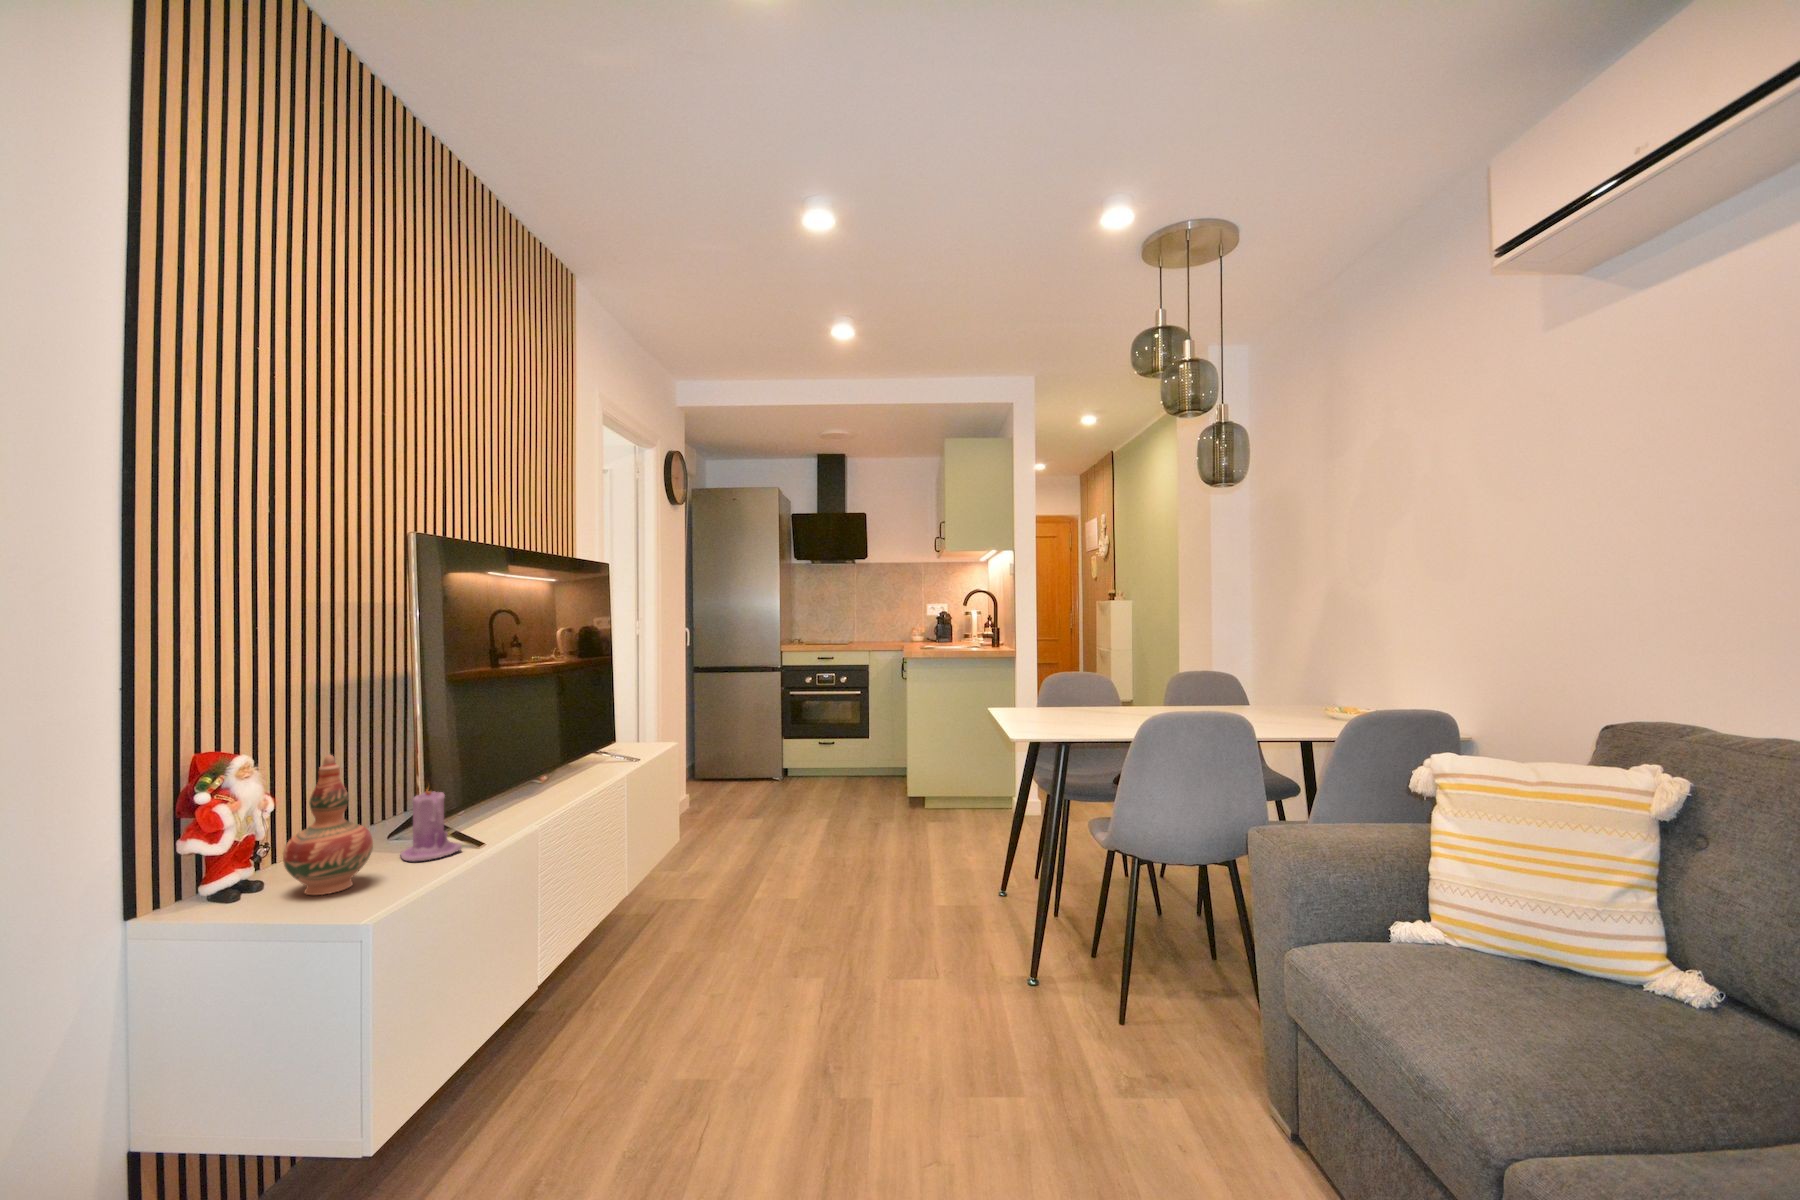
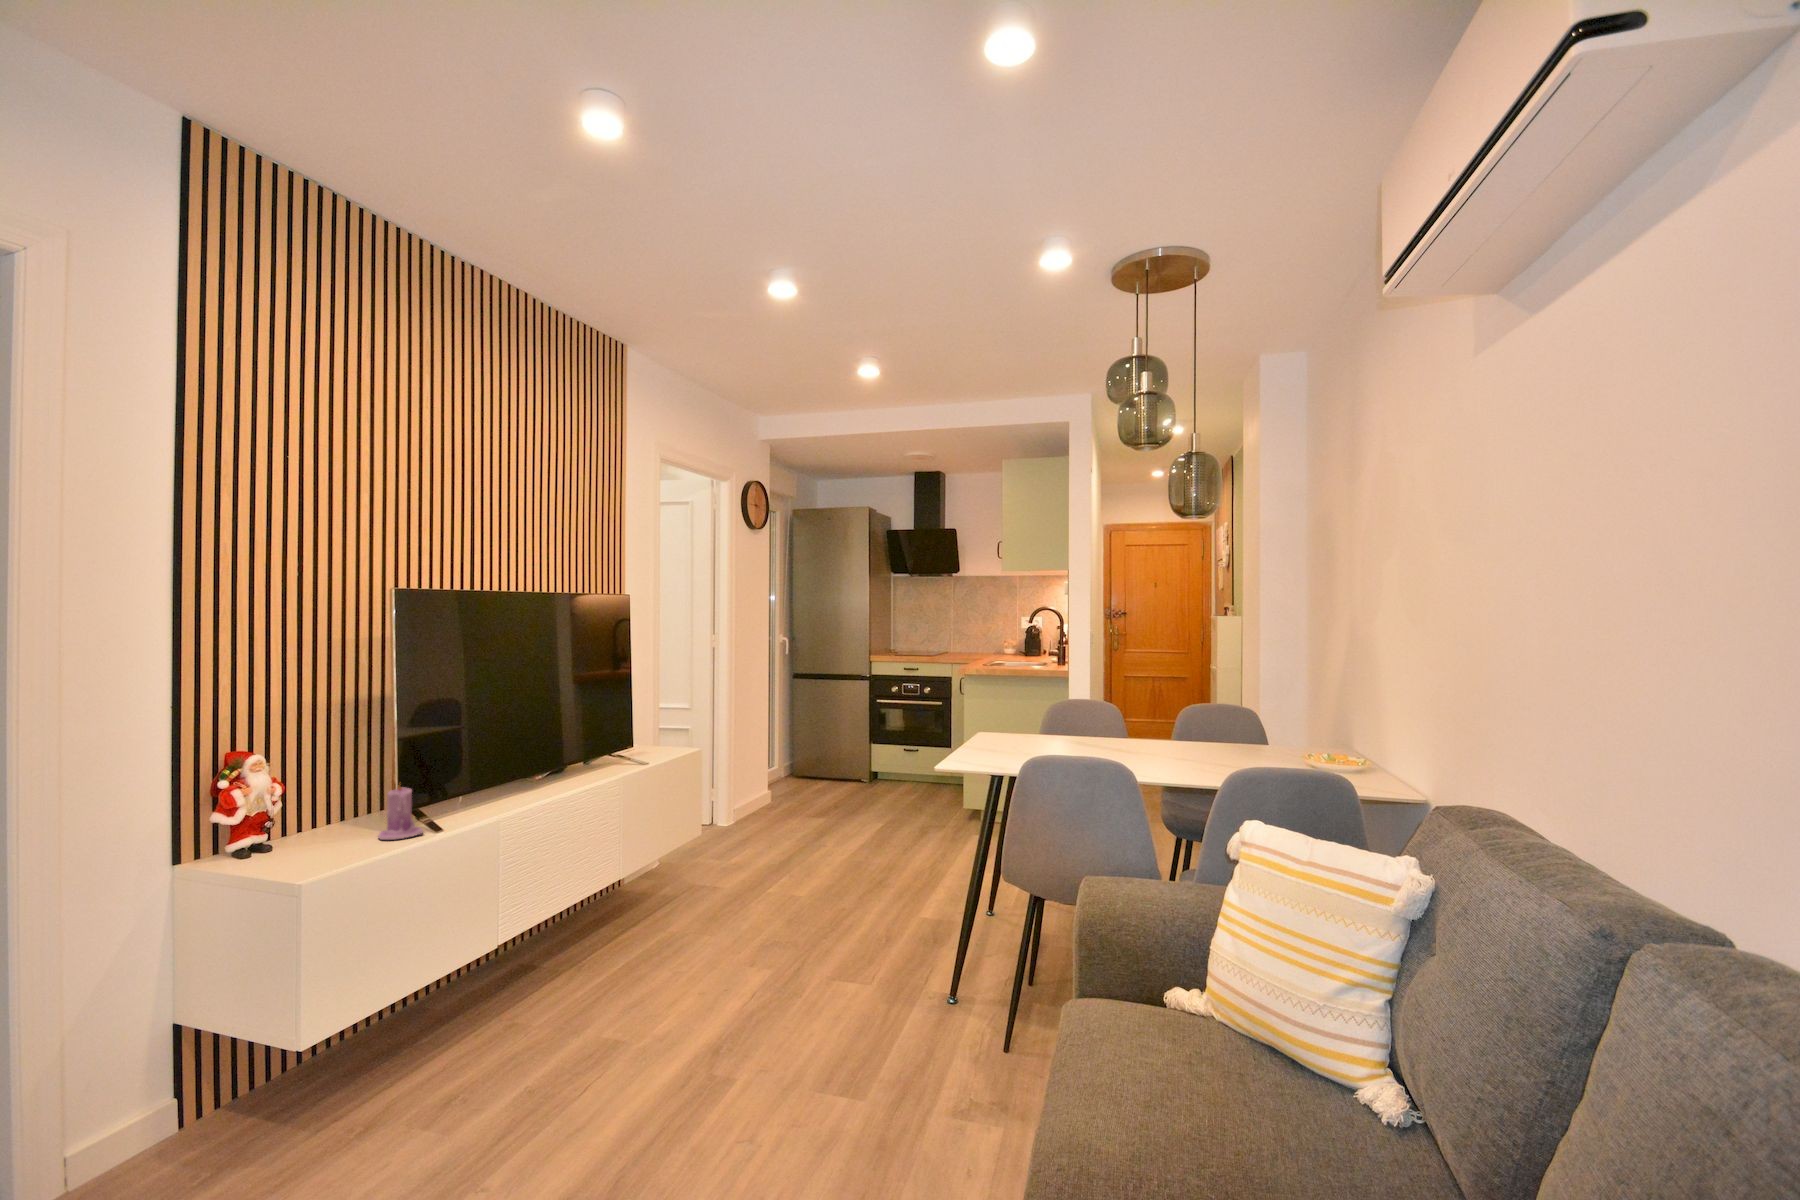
decorative vase: present [283,754,373,895] -> none [277,758,342,859]

